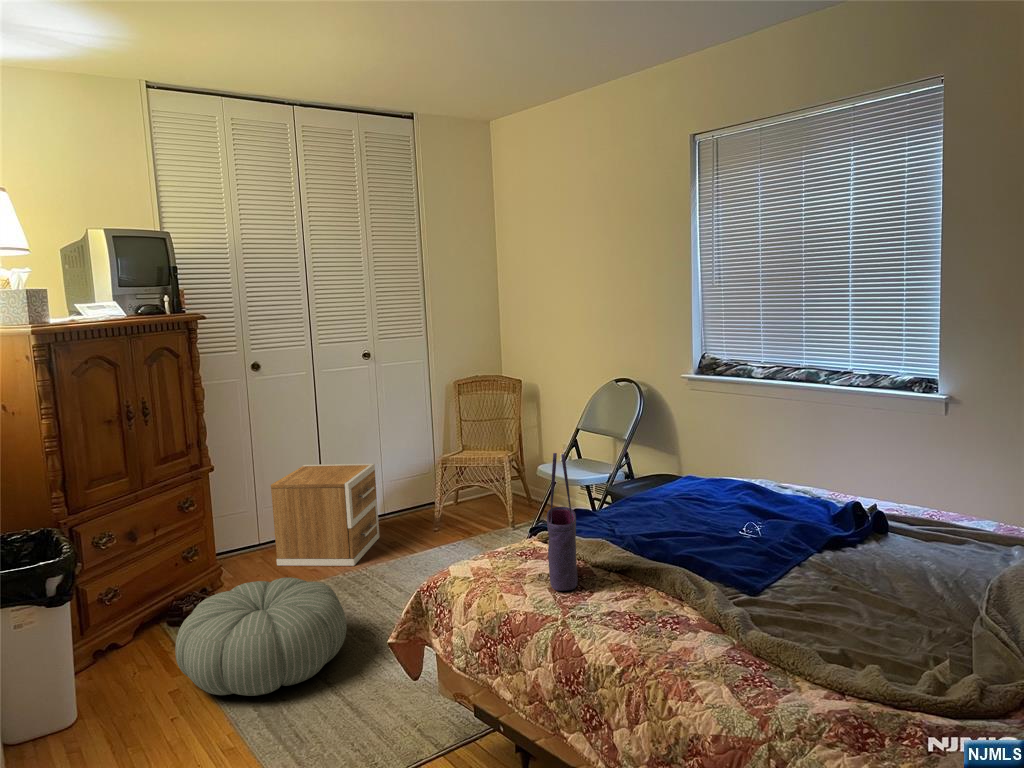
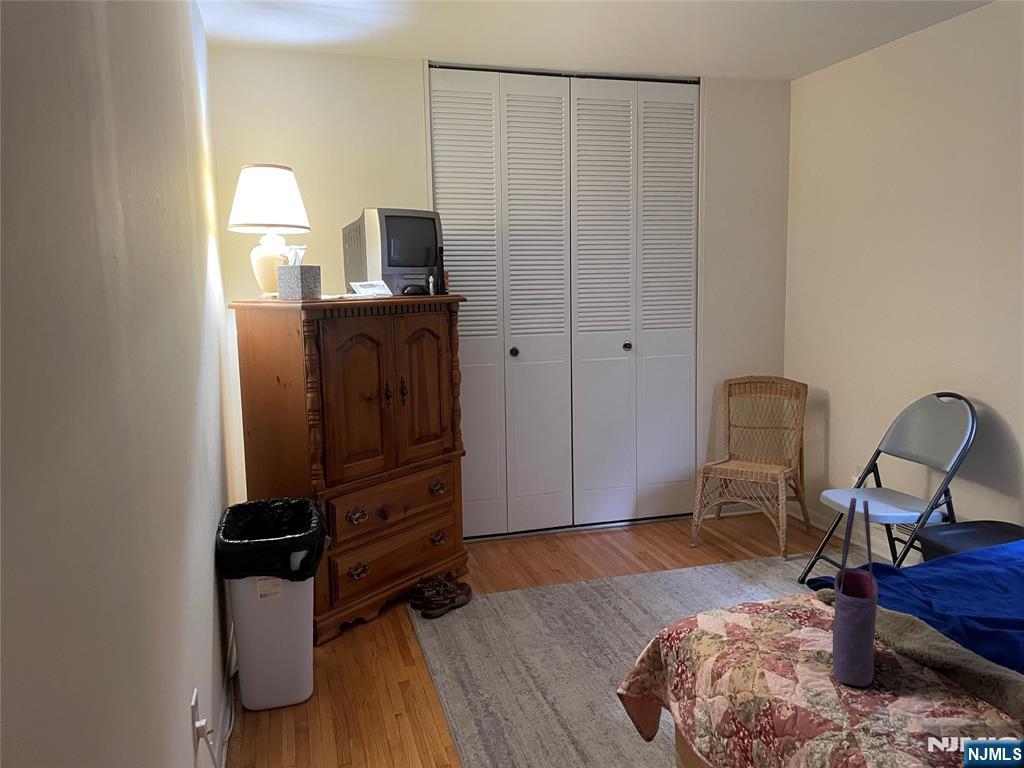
nightstand: present [271,464,379,566] -> none [519,458,629,574]
pouf: present [175,577,347,696] -> none [408,580,580,707]

